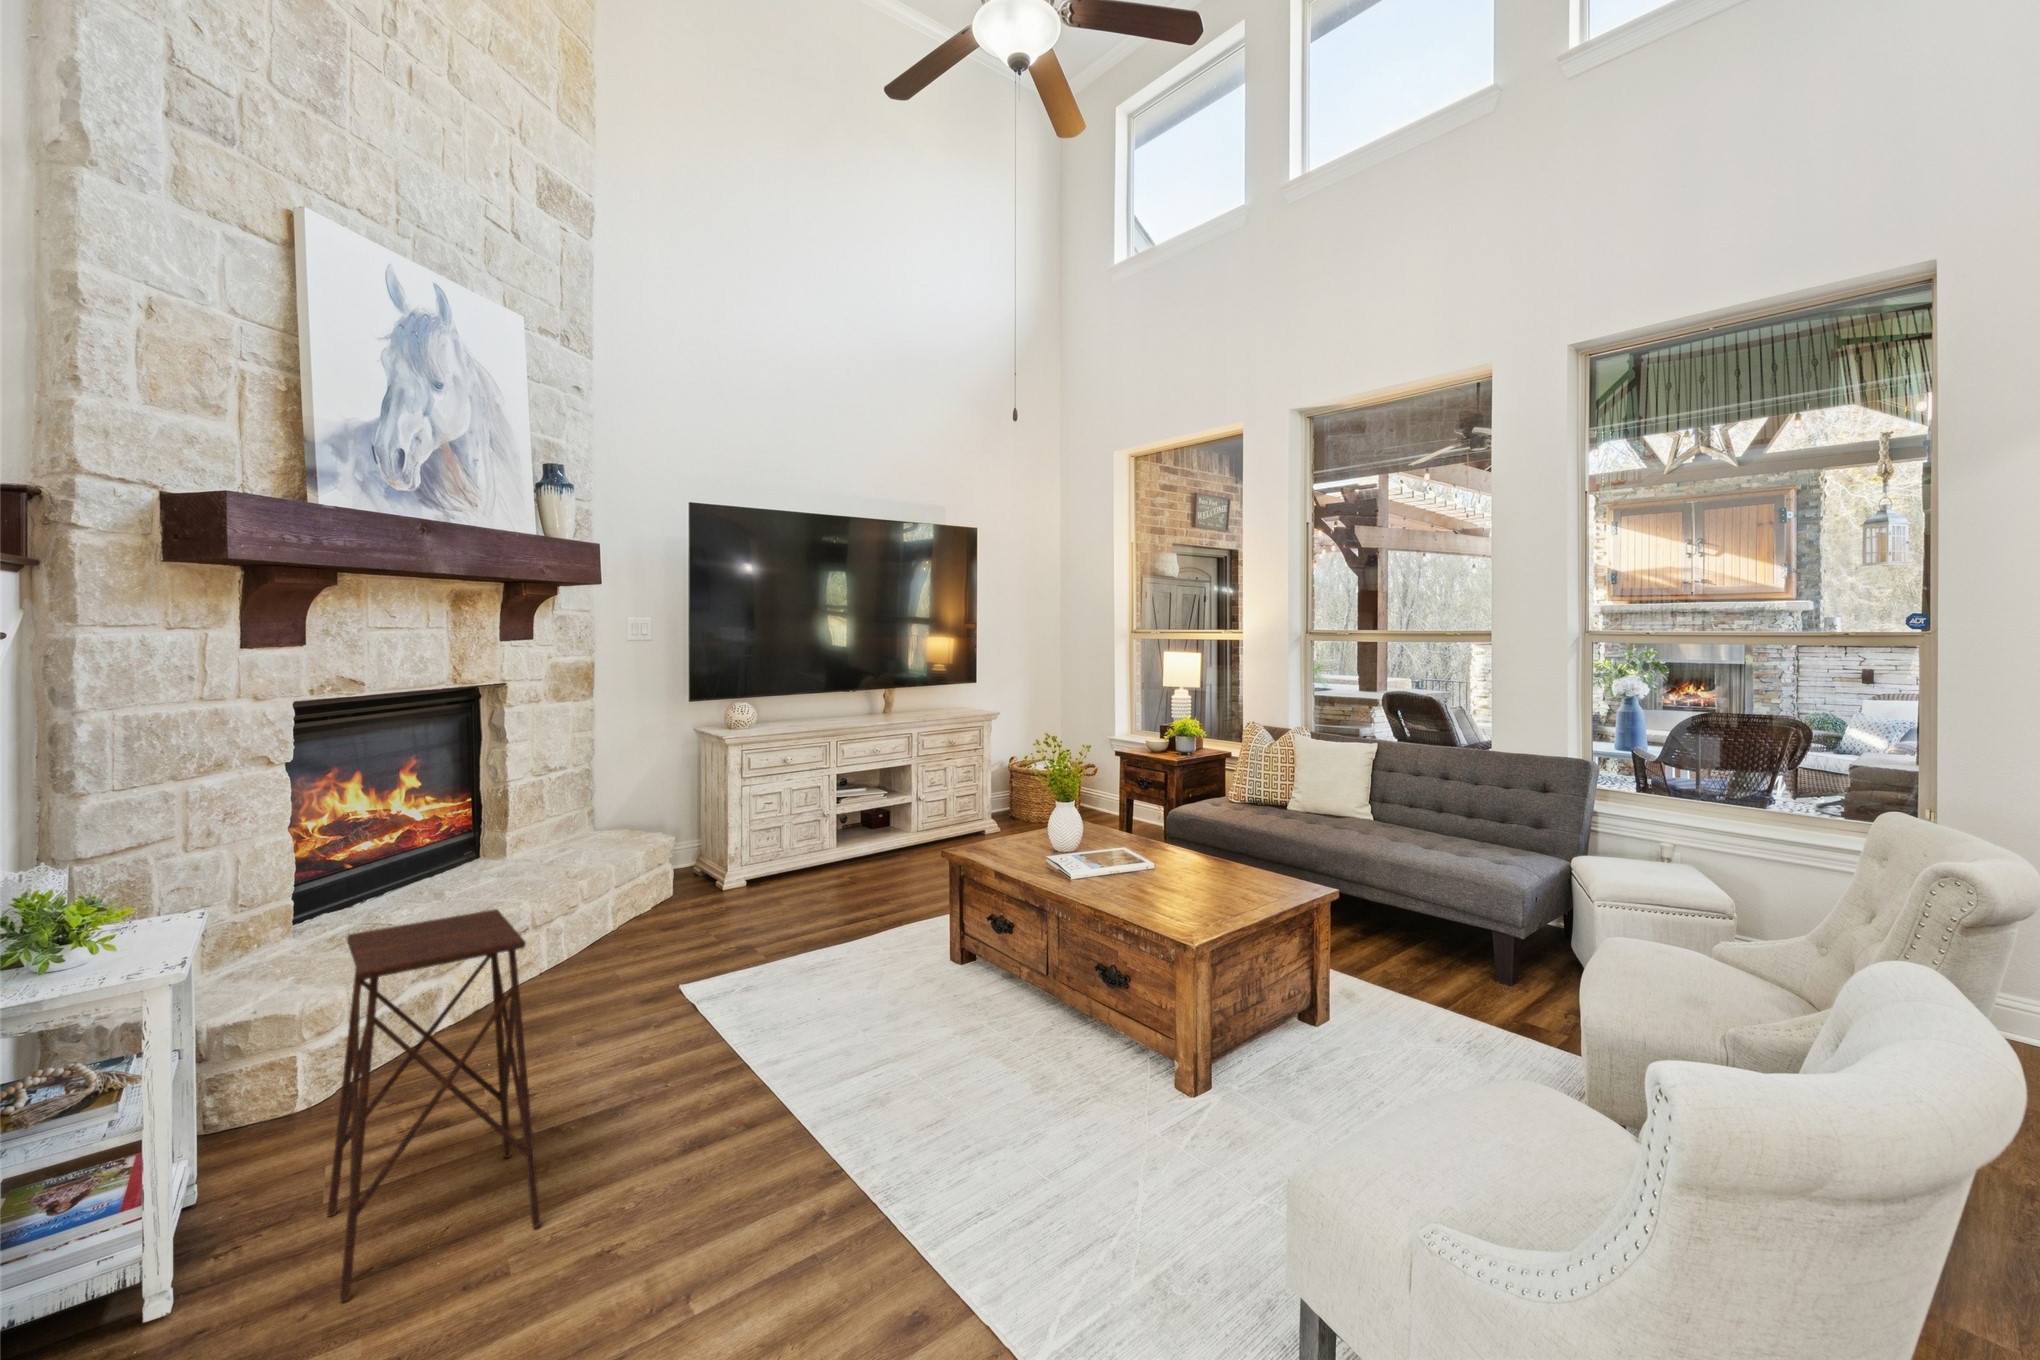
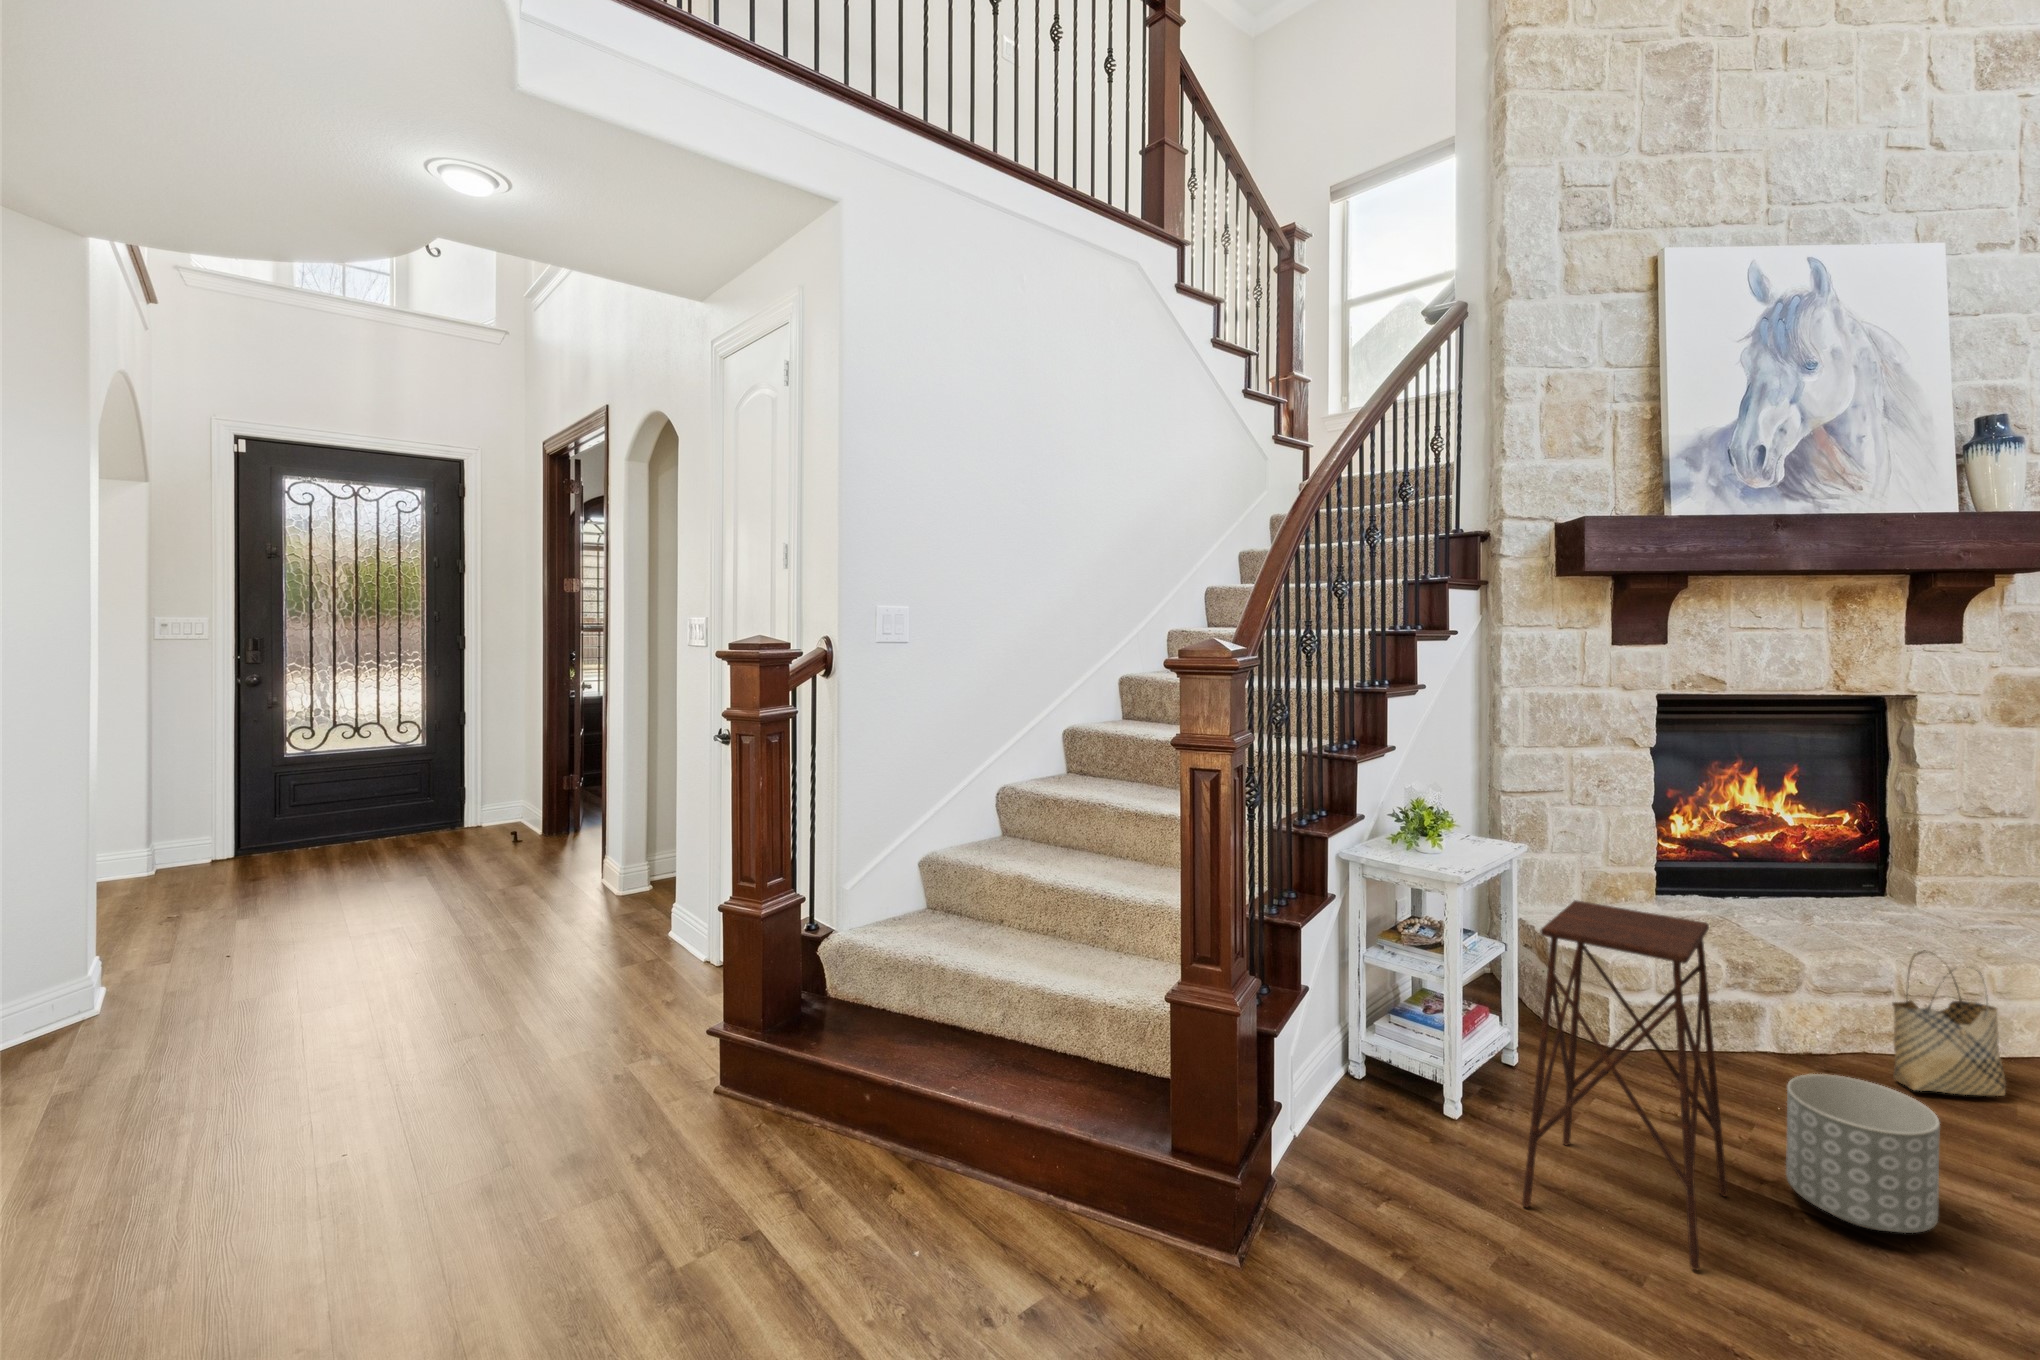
woven basket: none [546,886,616,1000] -> present [1892,950,2006,1096]
planter: none [545,994,655,1116] -> present [1786,1074,1940,1233]

